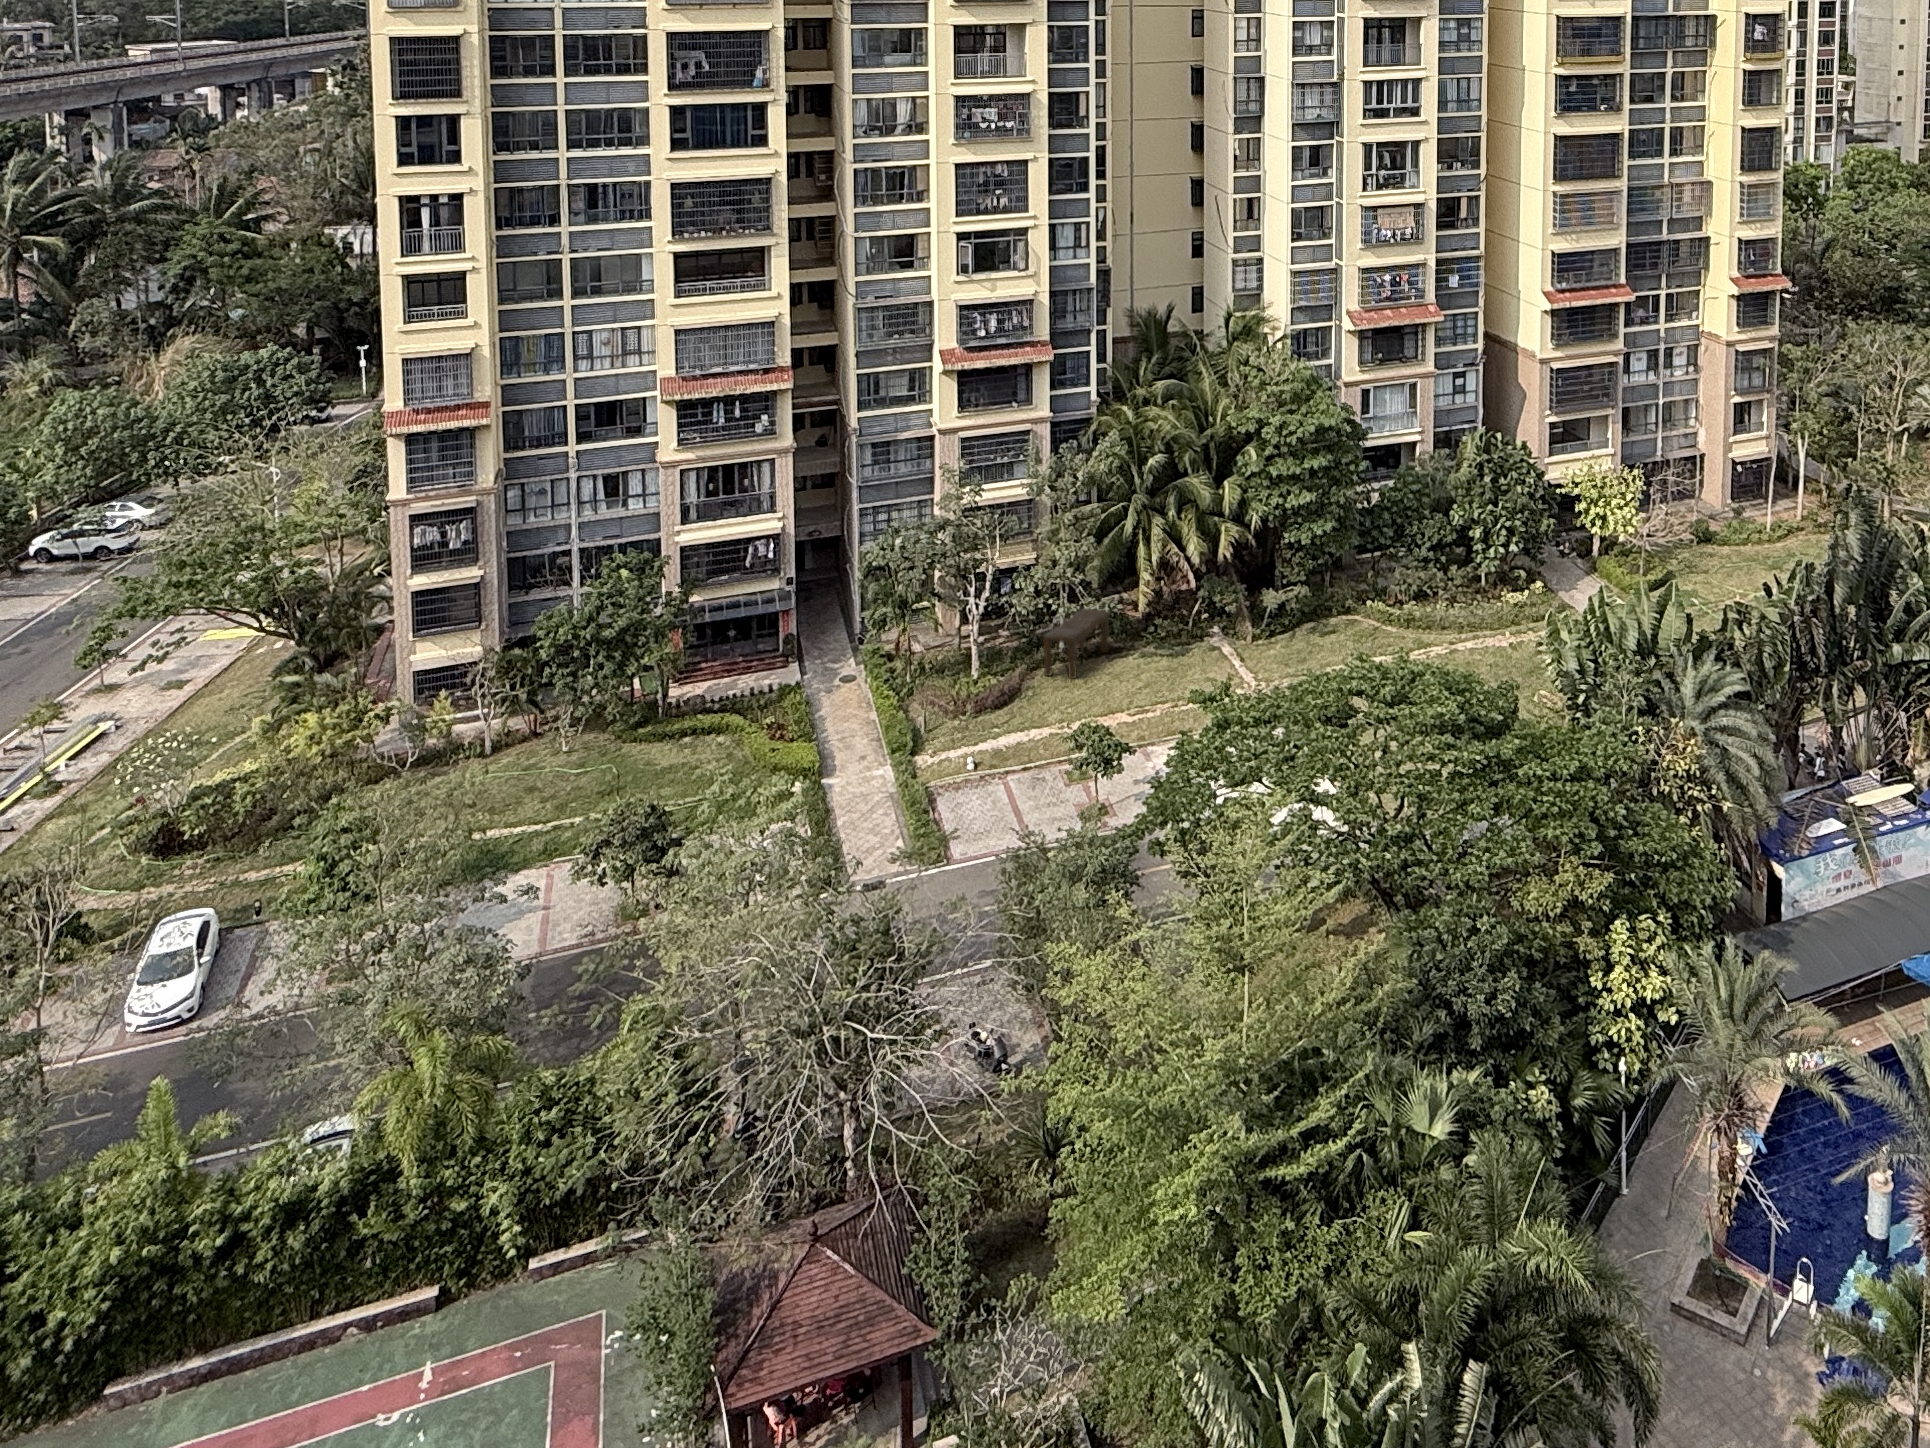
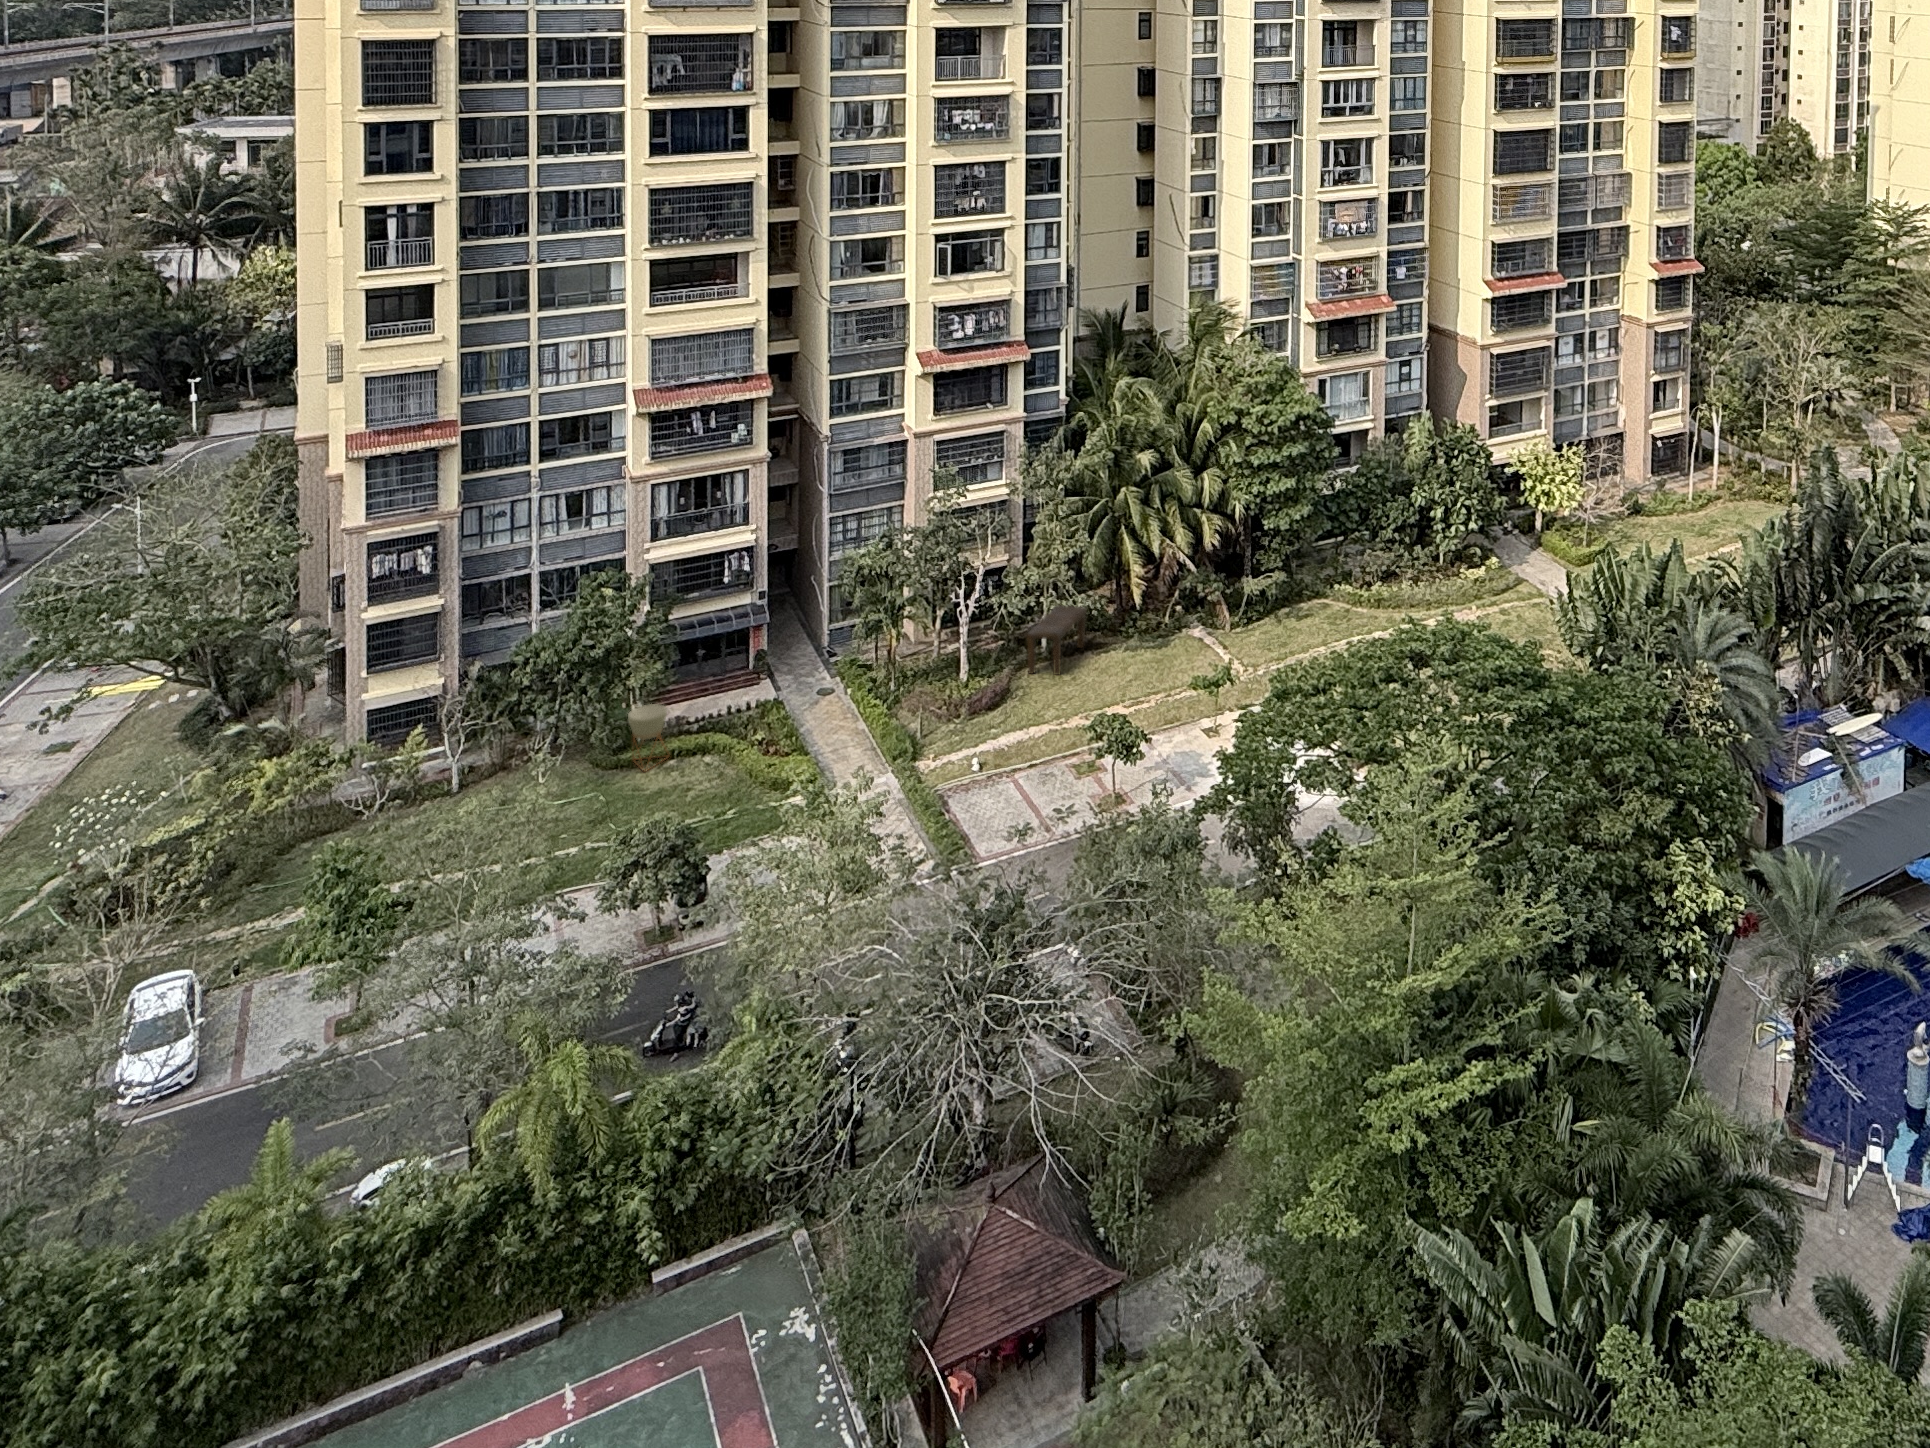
planter: none [639,686,681,751] -> present [628,704,669,771]

